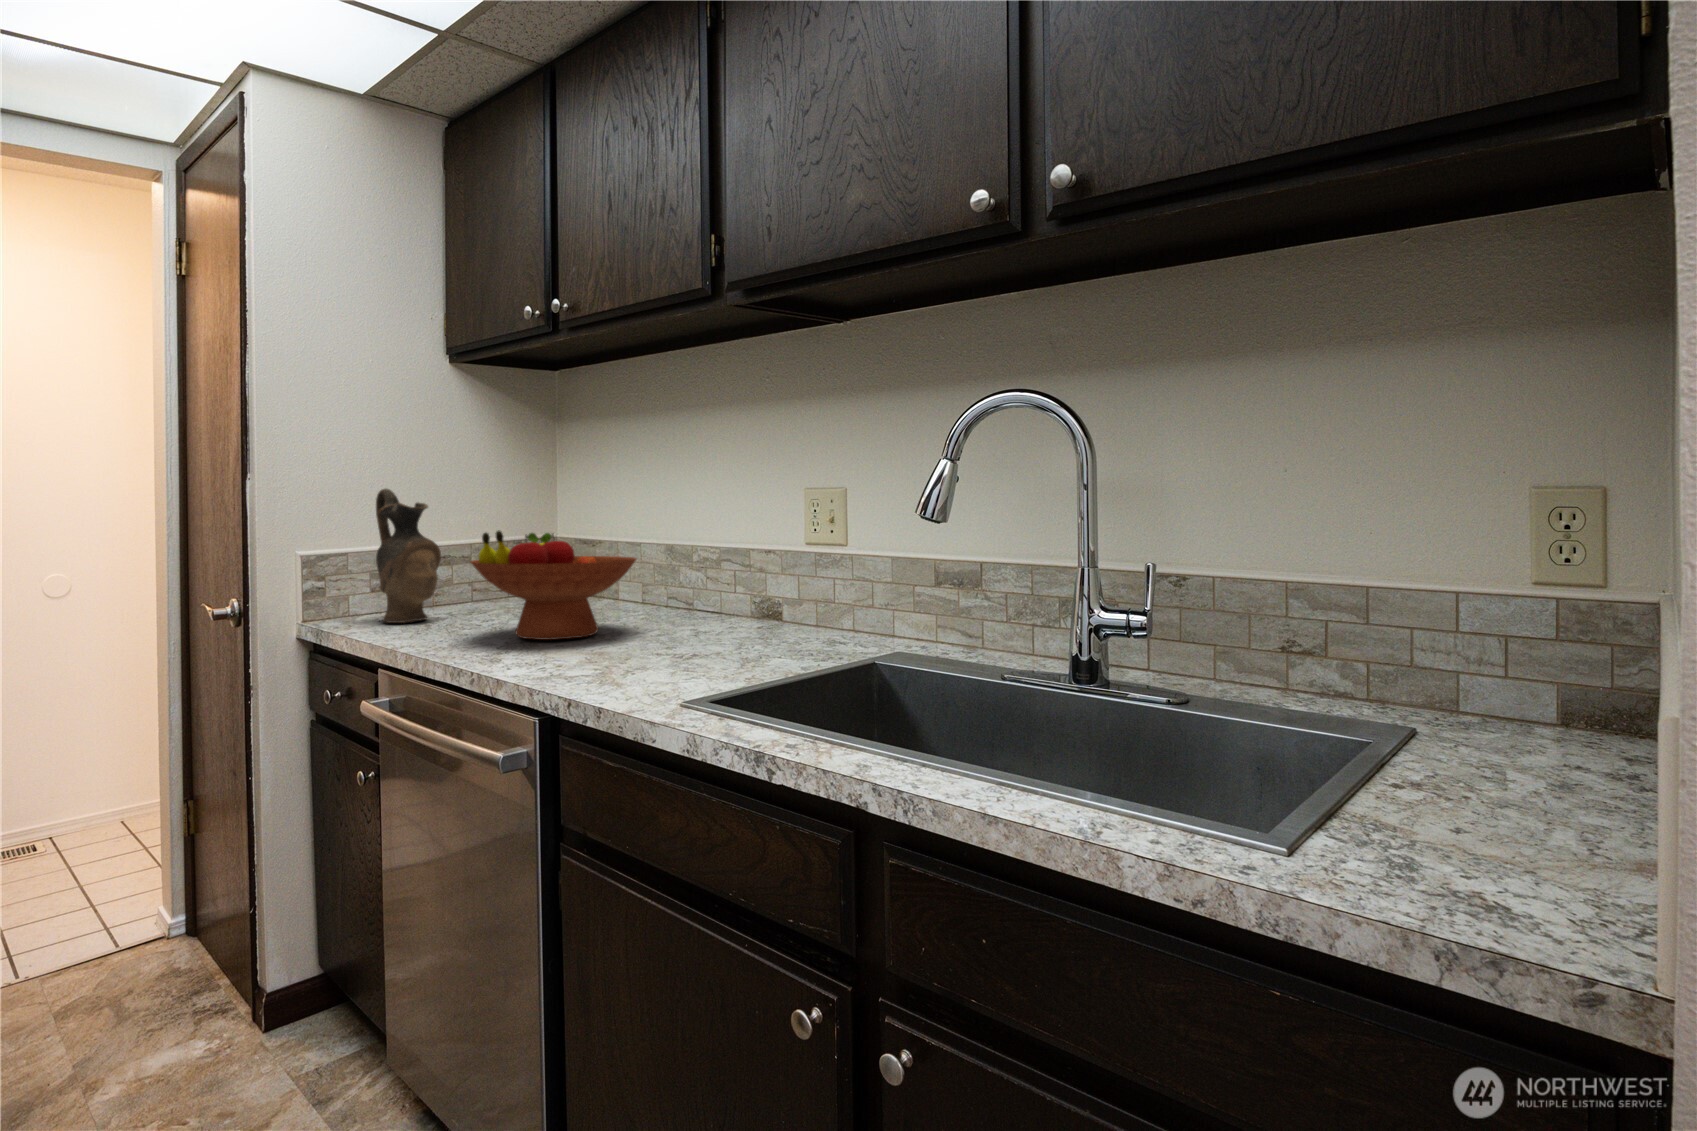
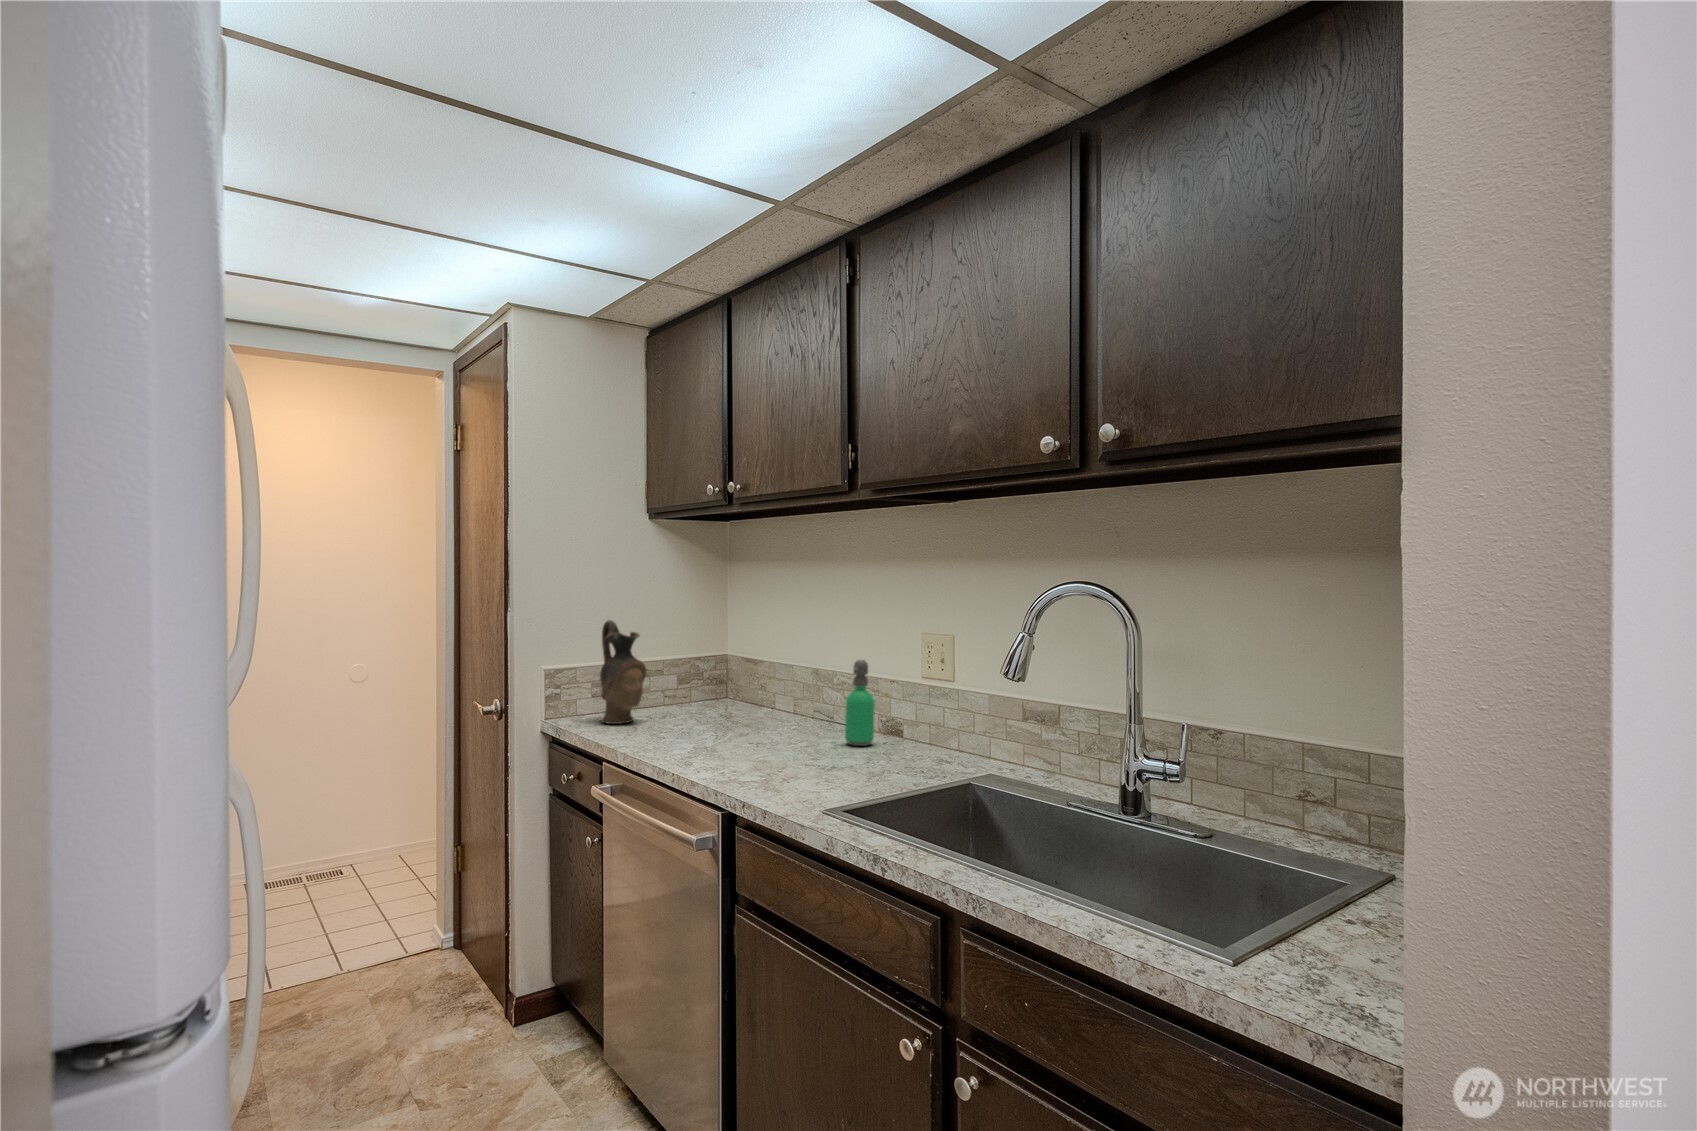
soap dispenser: none [707,523,744,631] -> present [845,660,875,746]
fruit bowl: present [470,530,637,640] -> none [670,662,793,747]

